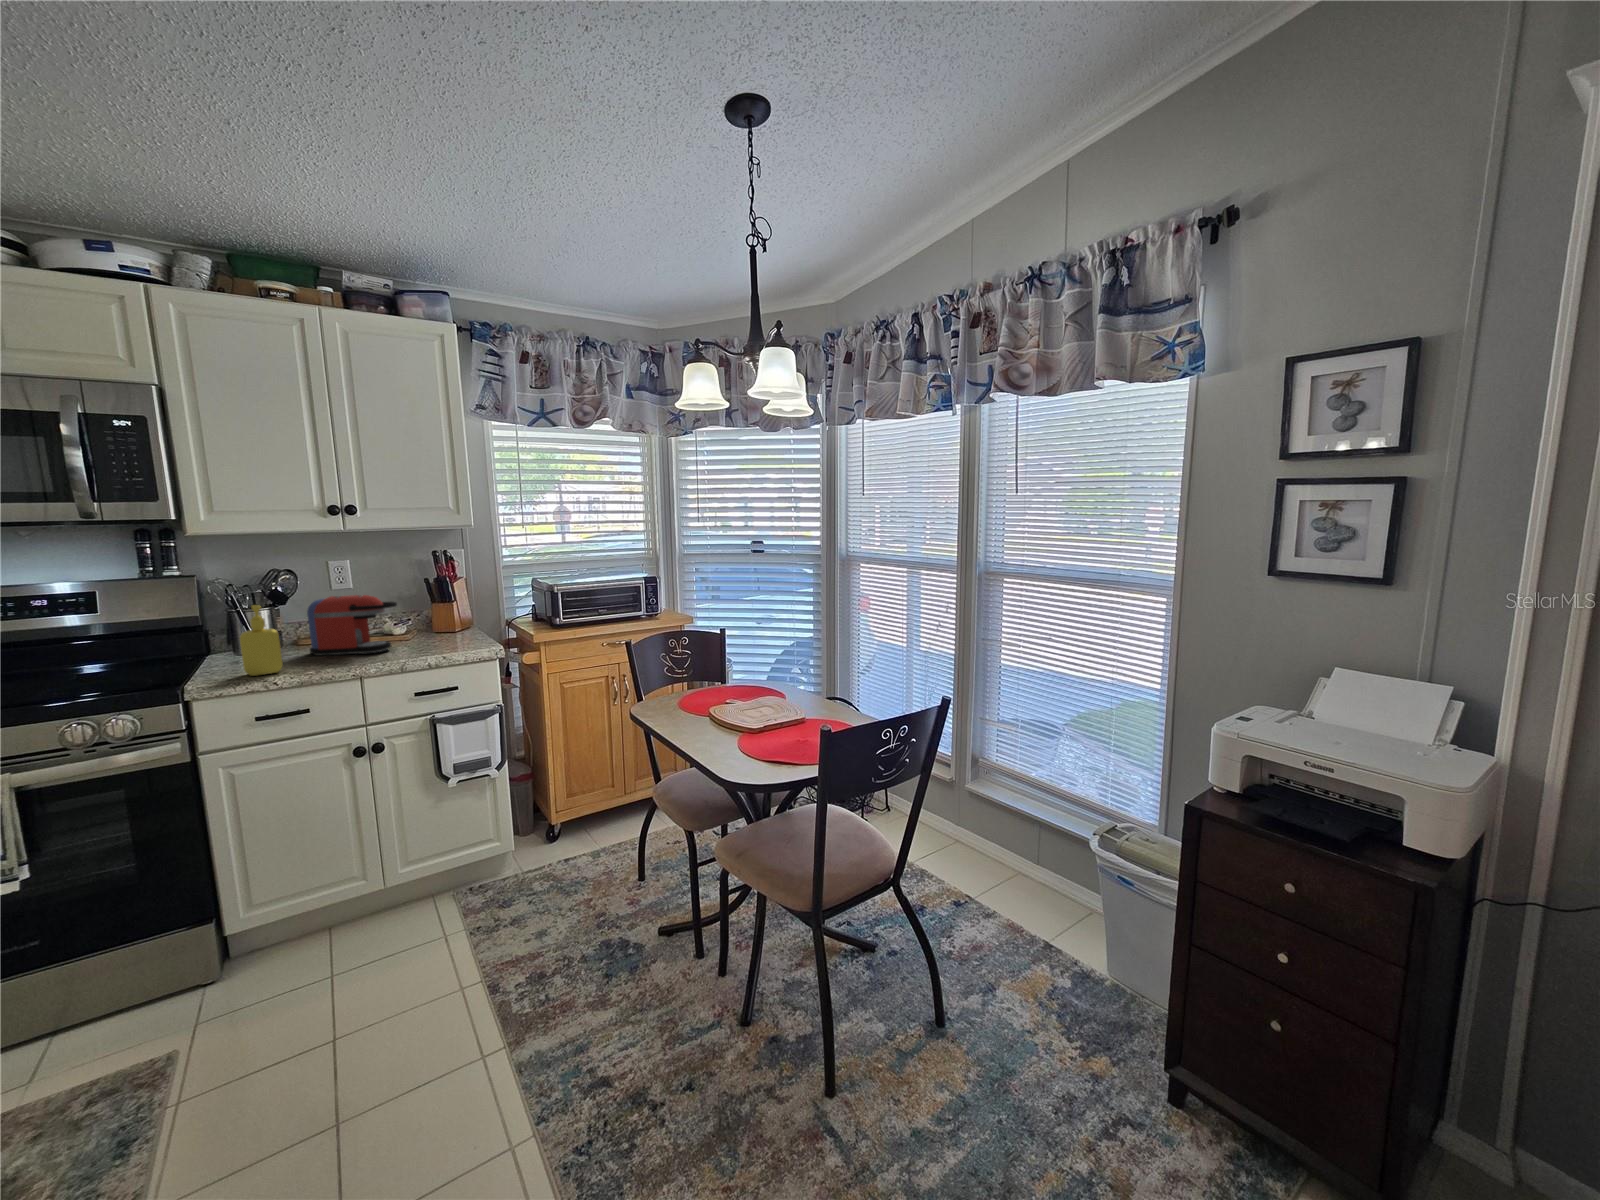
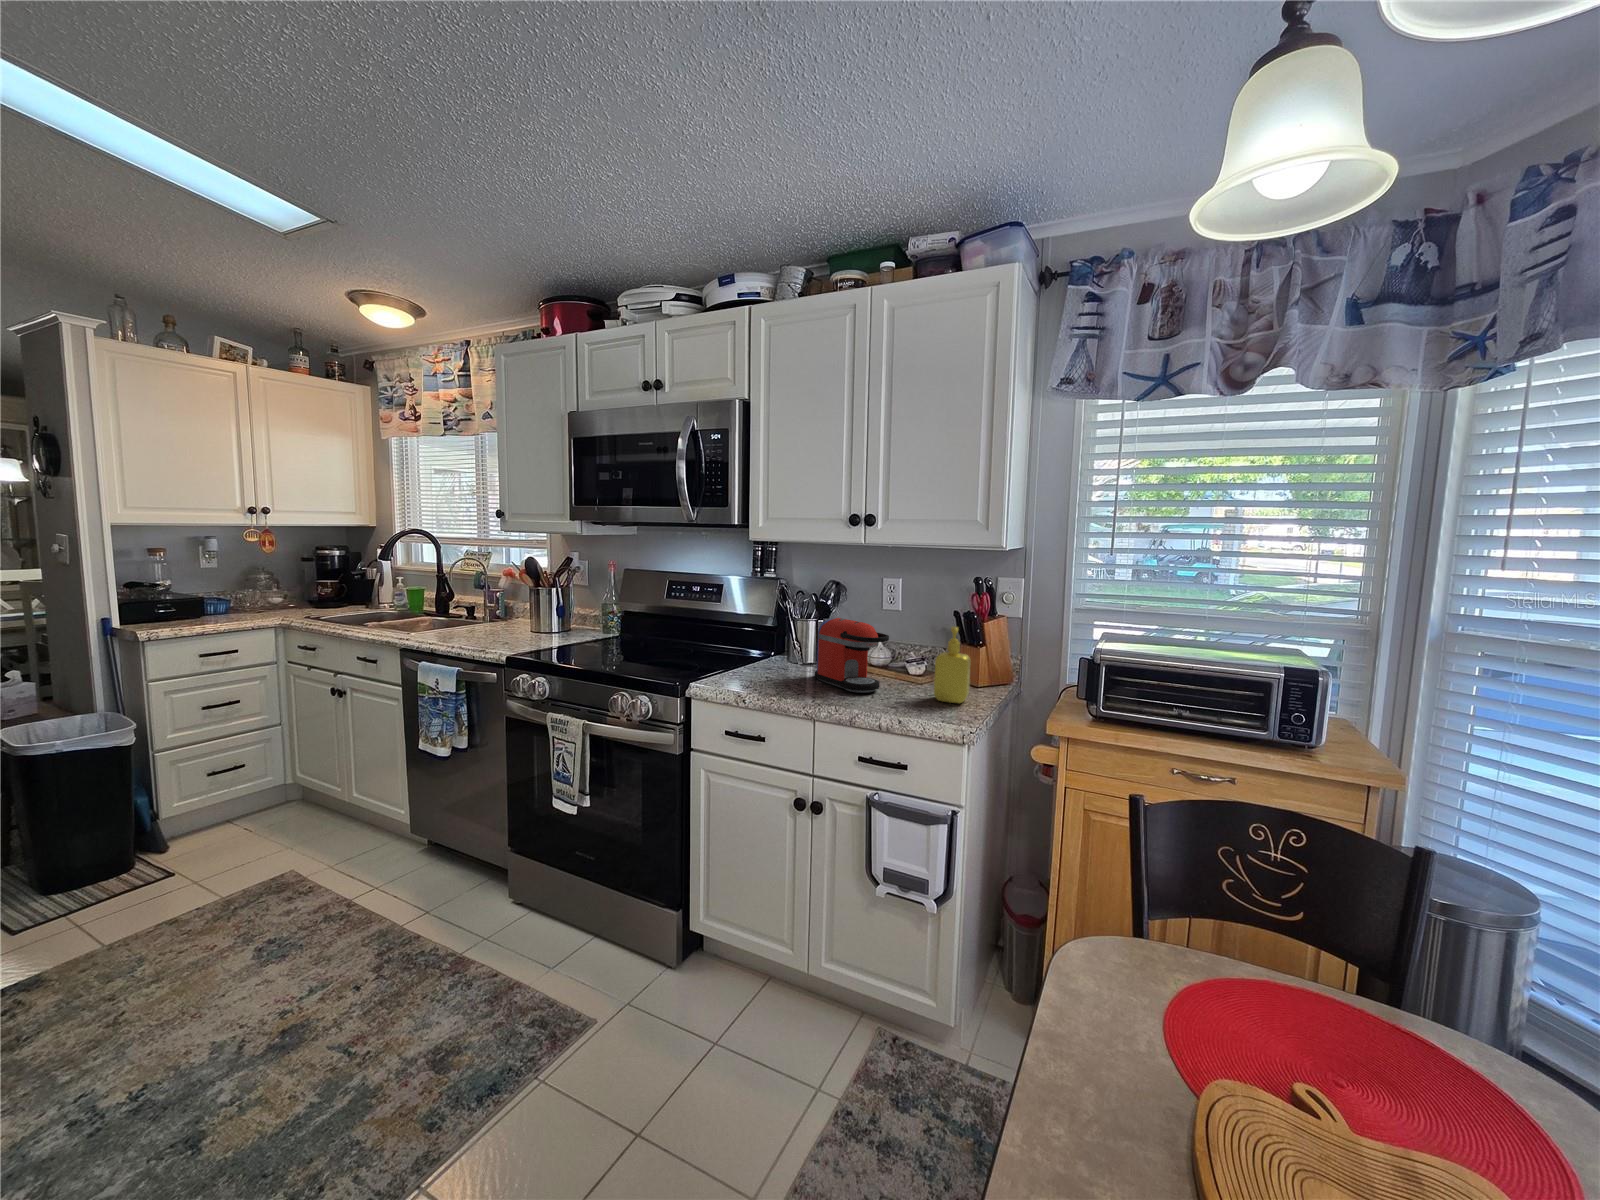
soap dispenser: present [240,605,283,676] -> present [934,627,971,703]

